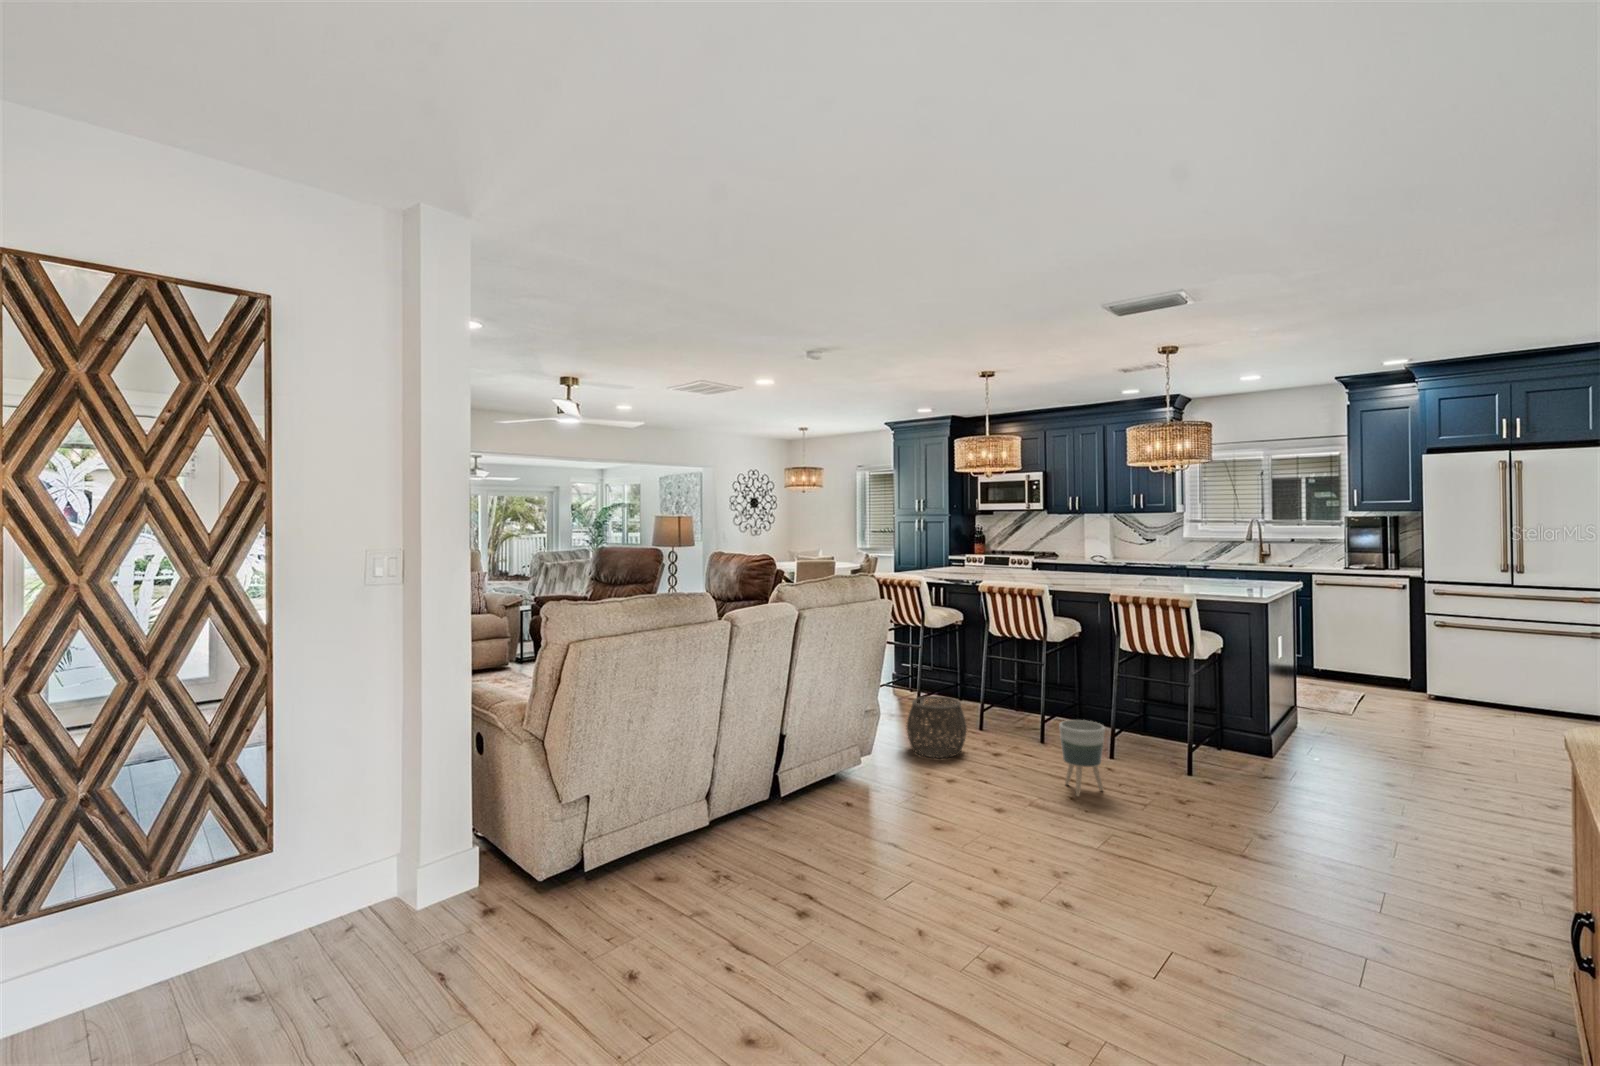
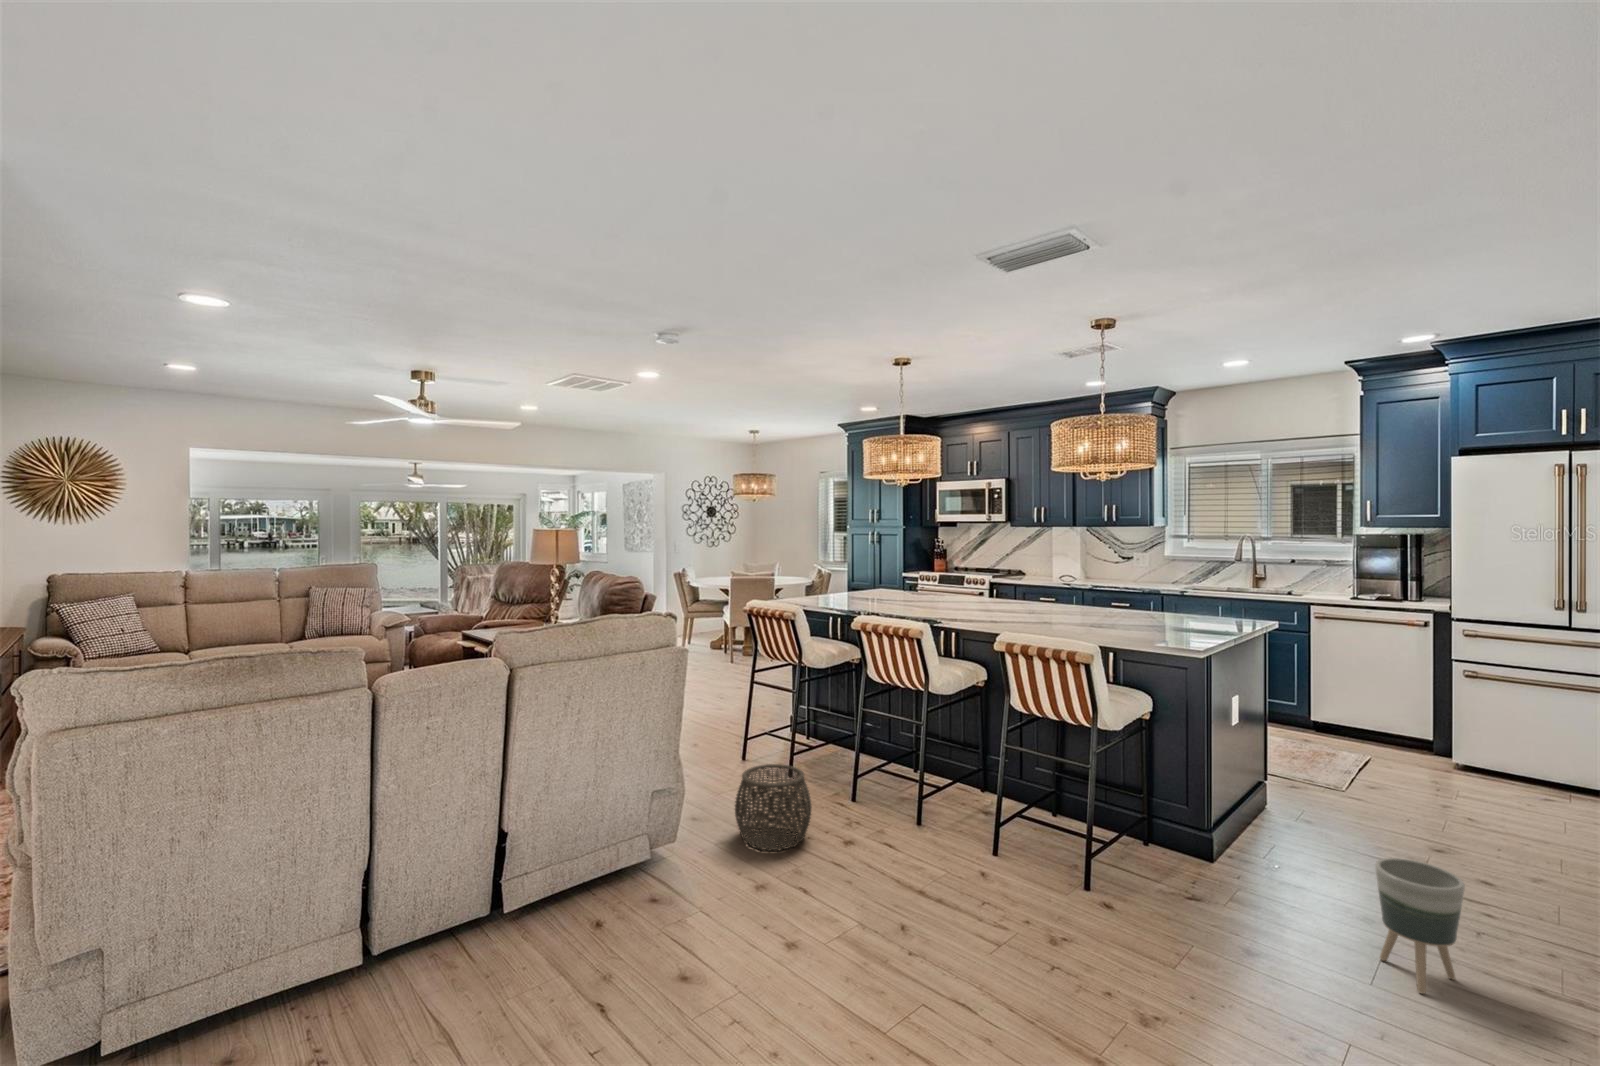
planter: present [1059,720,1105,796] -> present [1375,858,1465,994]

